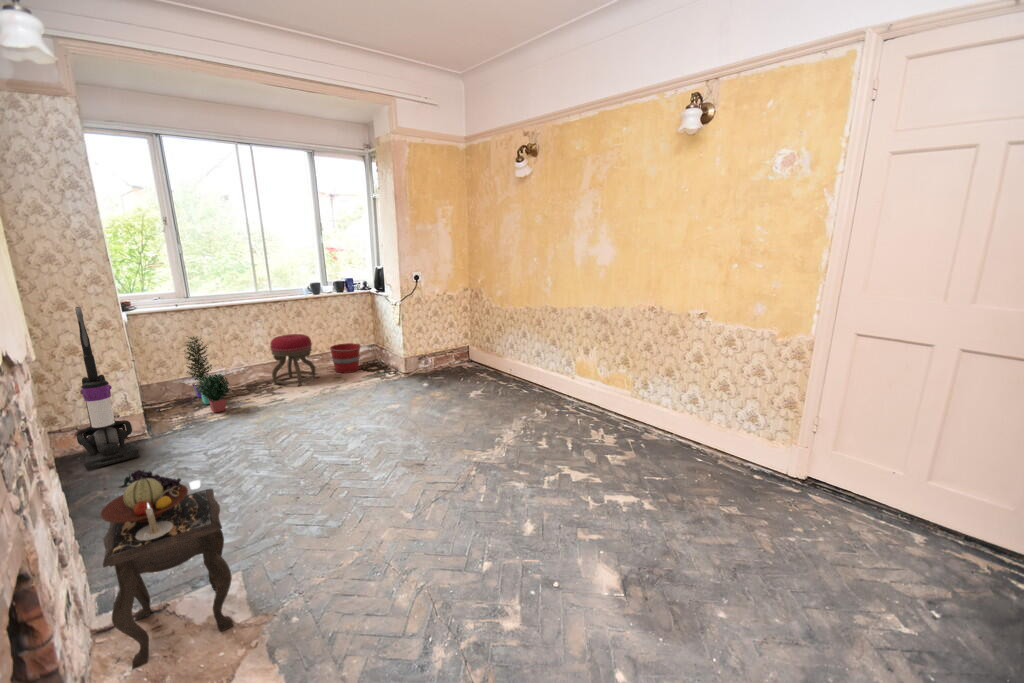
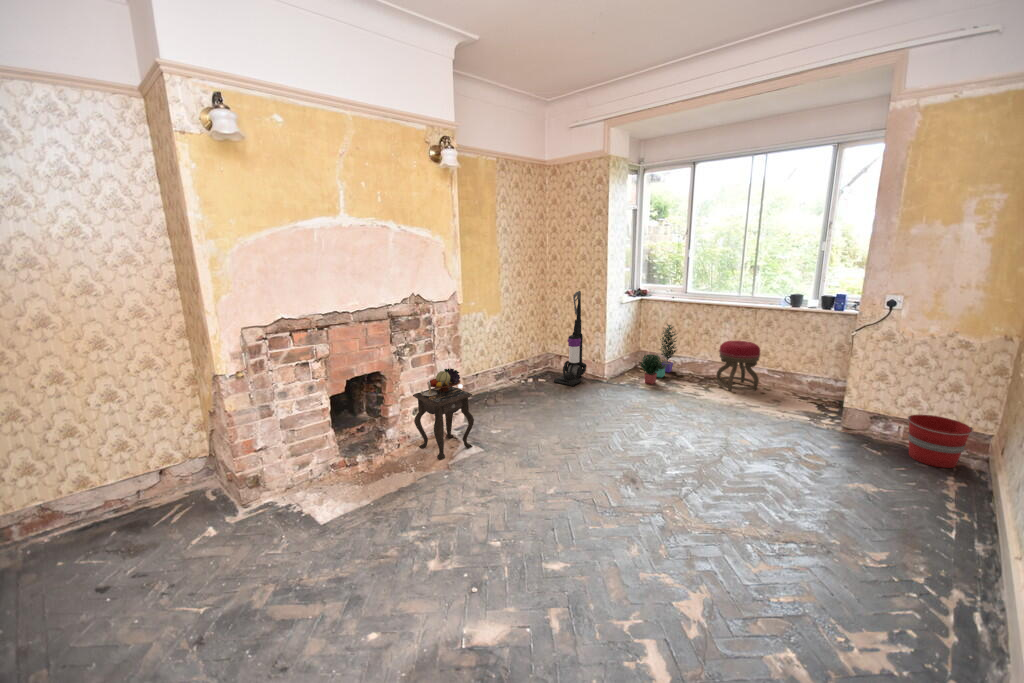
bucket: present [330,343,361,373] -> present [908,414,973,468]

